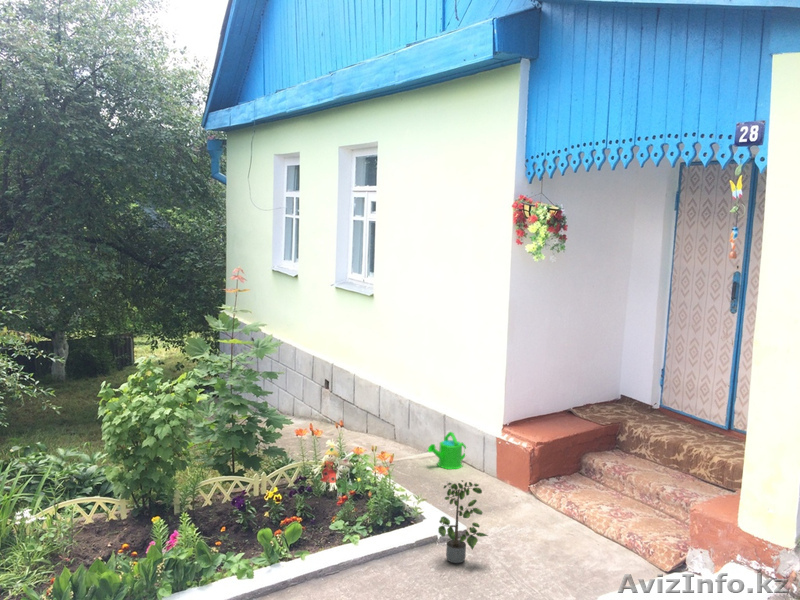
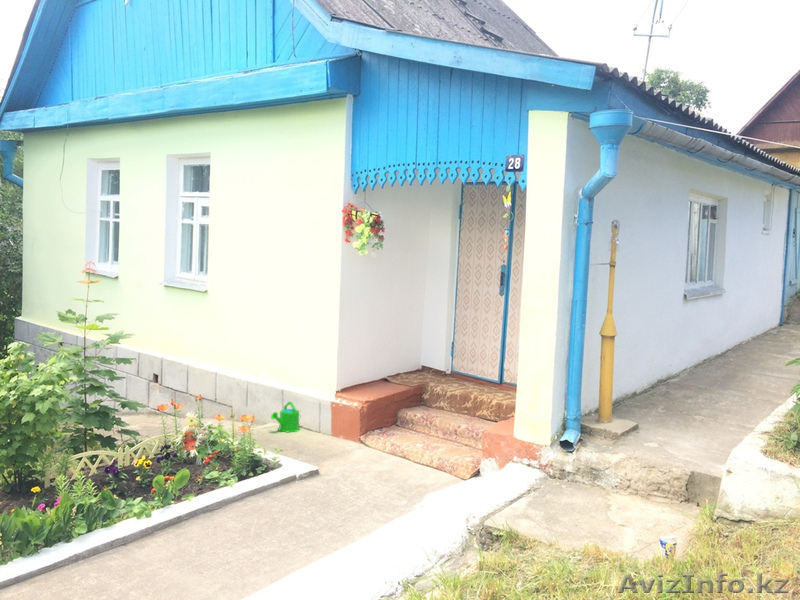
potted plant: present [438,480,488,563] -> none [301,424,341,491]

